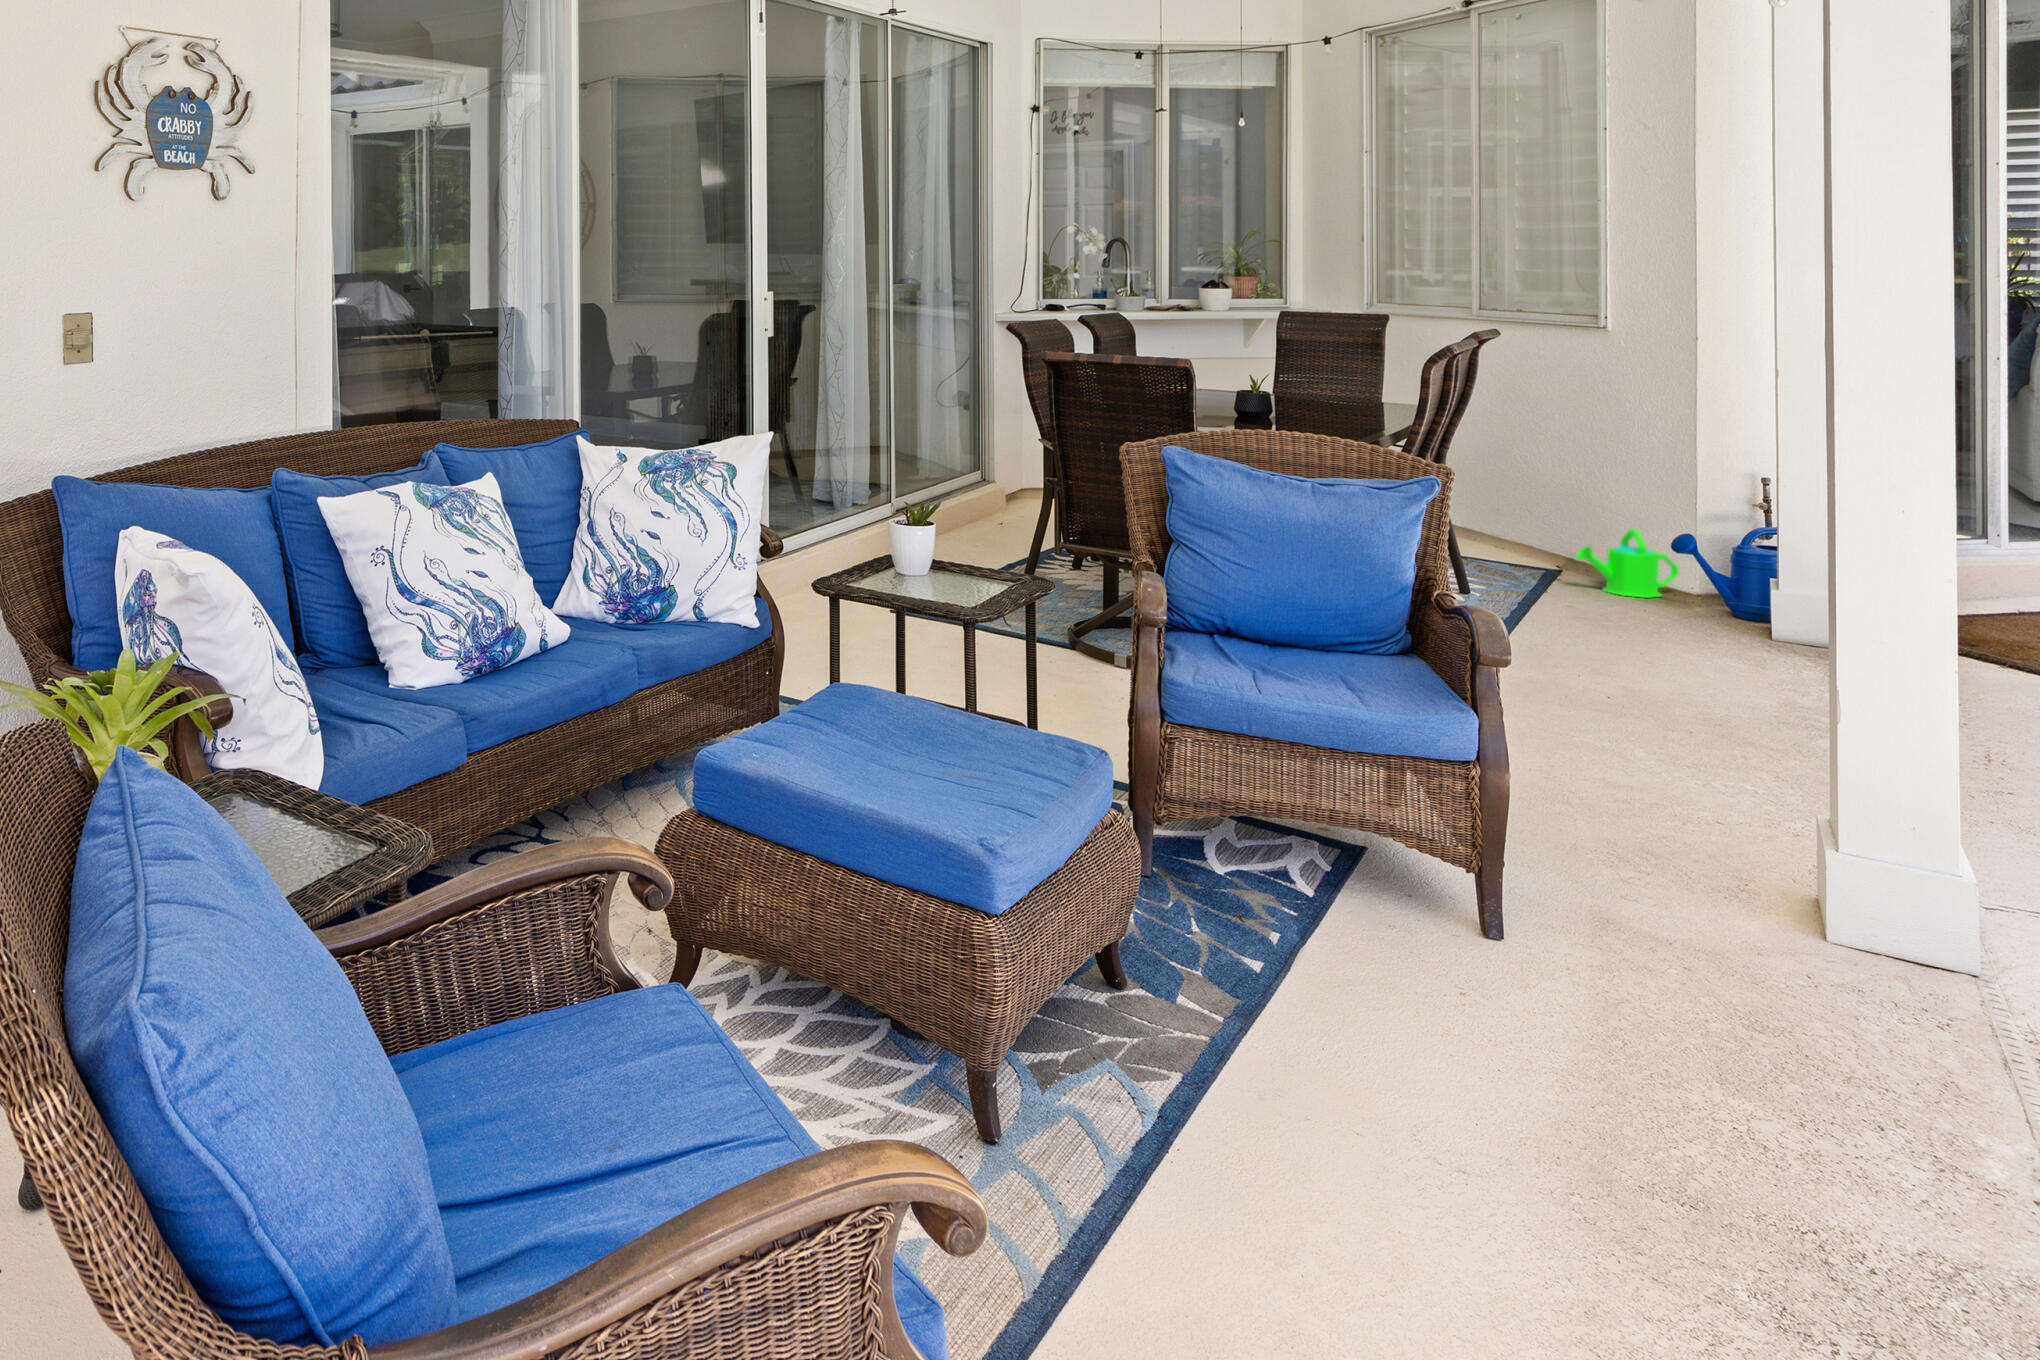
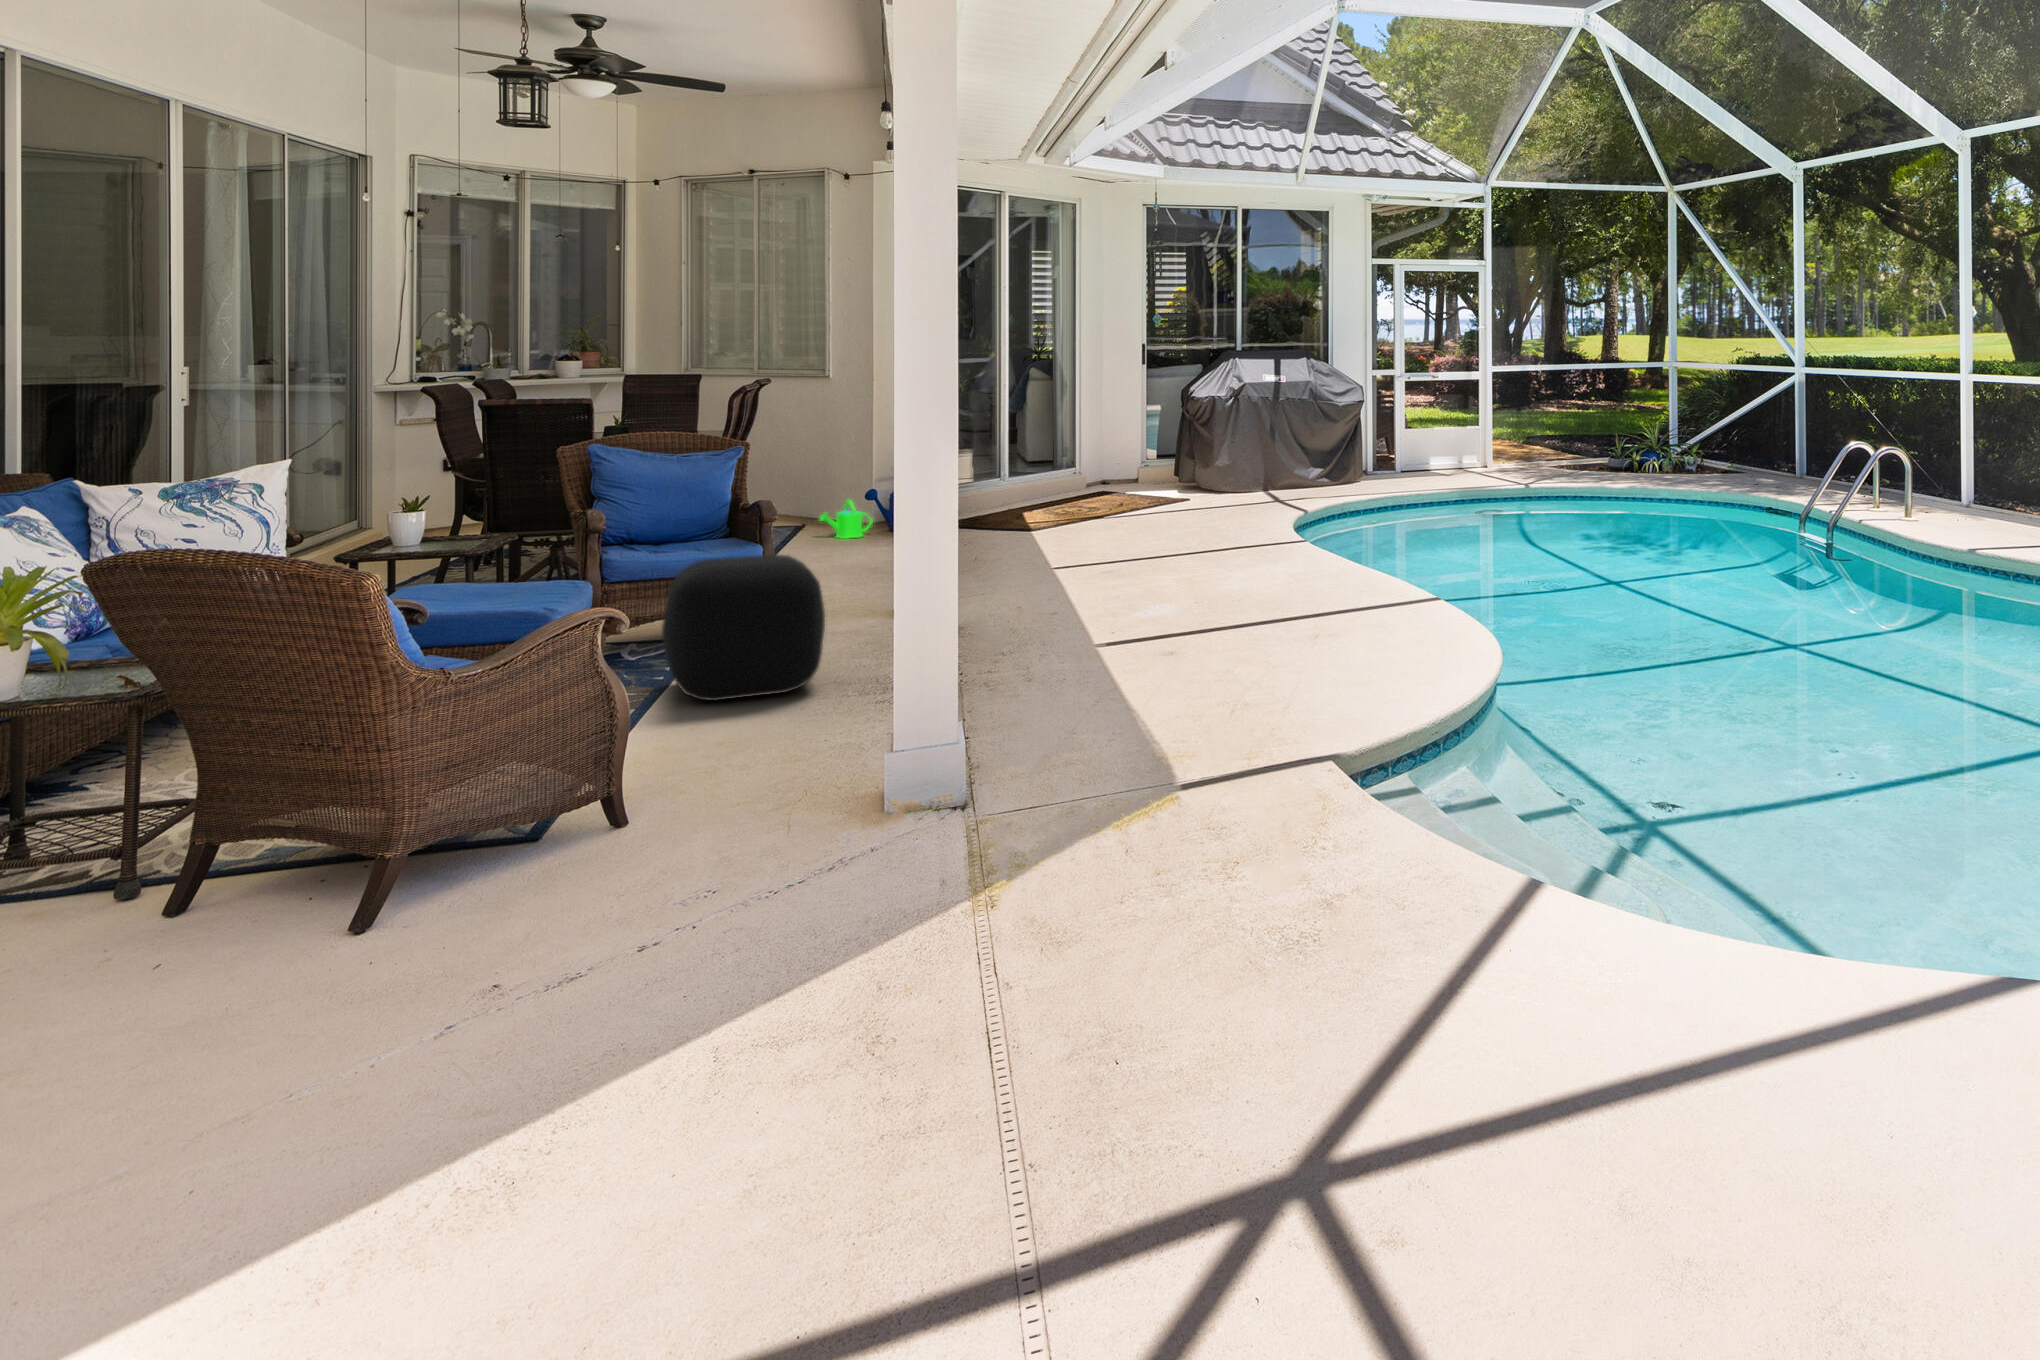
ottoman: none [1252,707,1631,1081] -> present [662,555,825,701]

